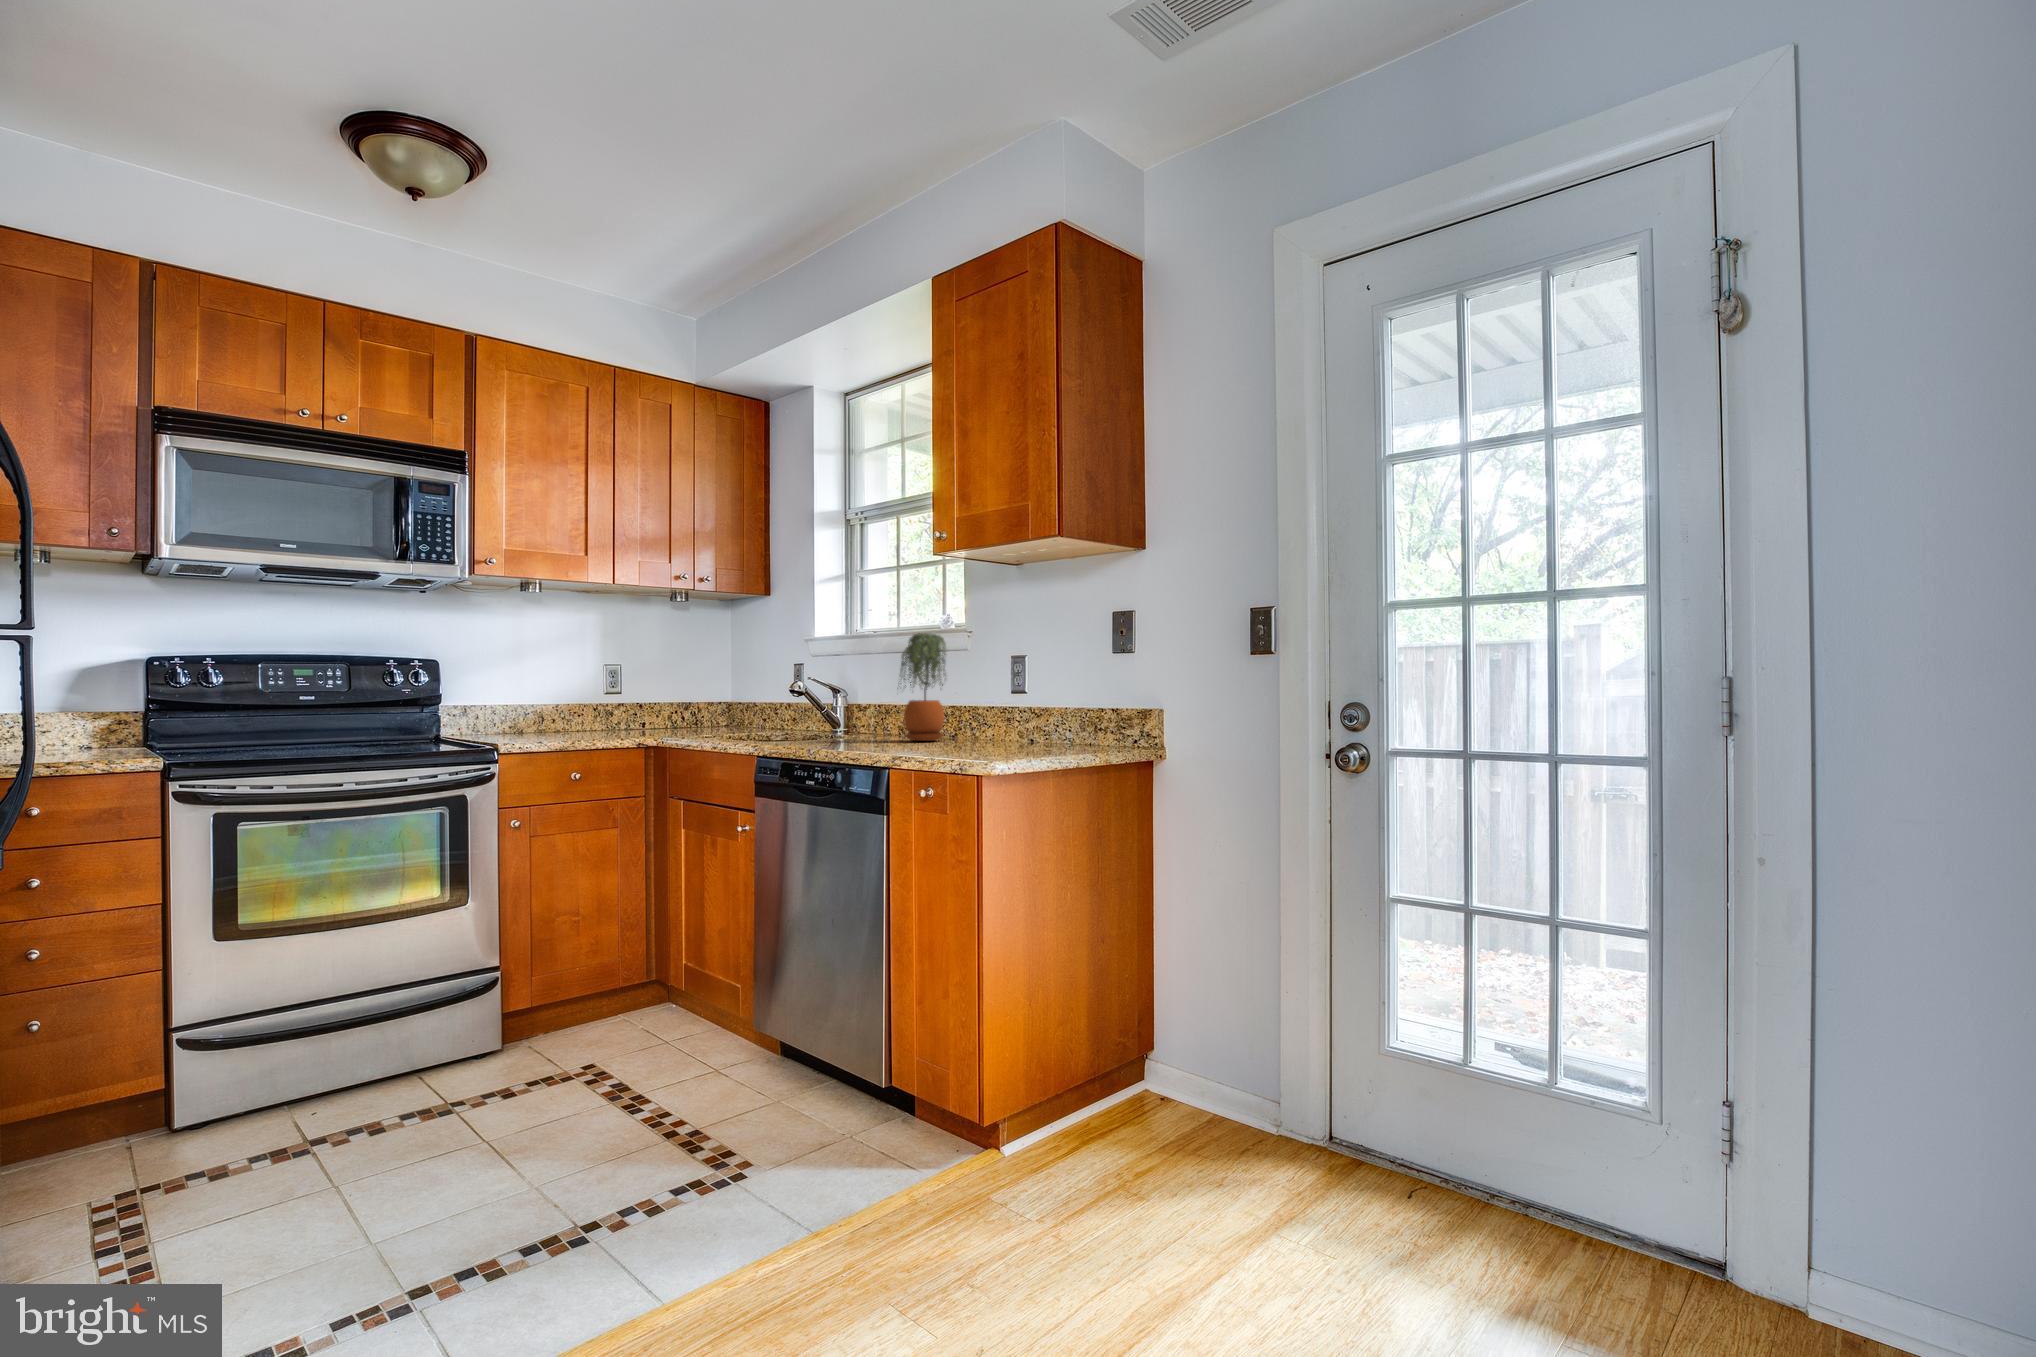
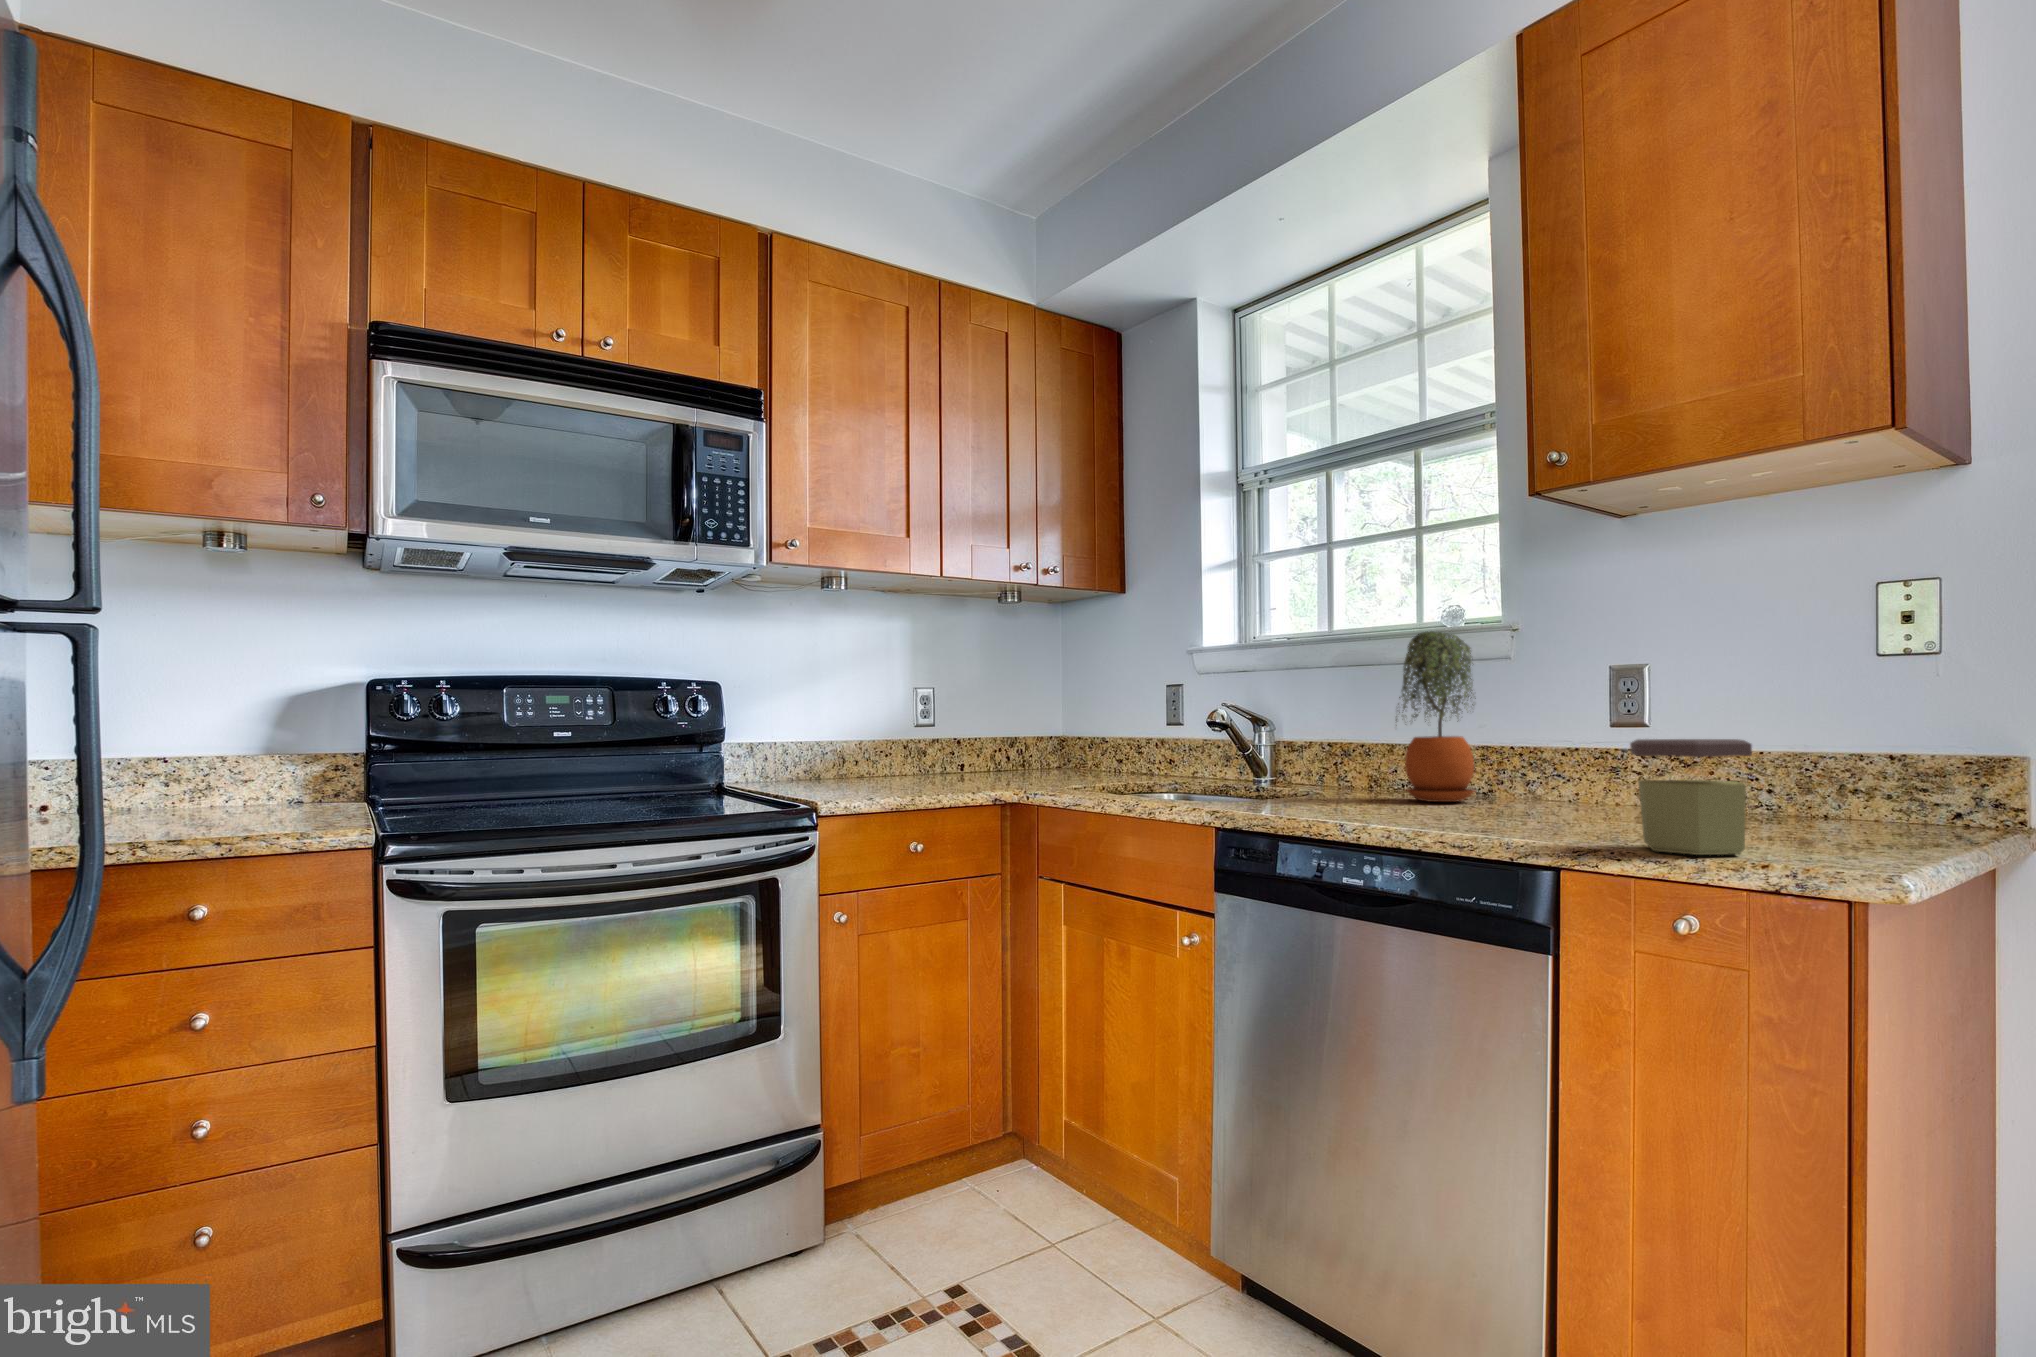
jar: none [941,698,999,759] -> present [1630,739,1752,855]

